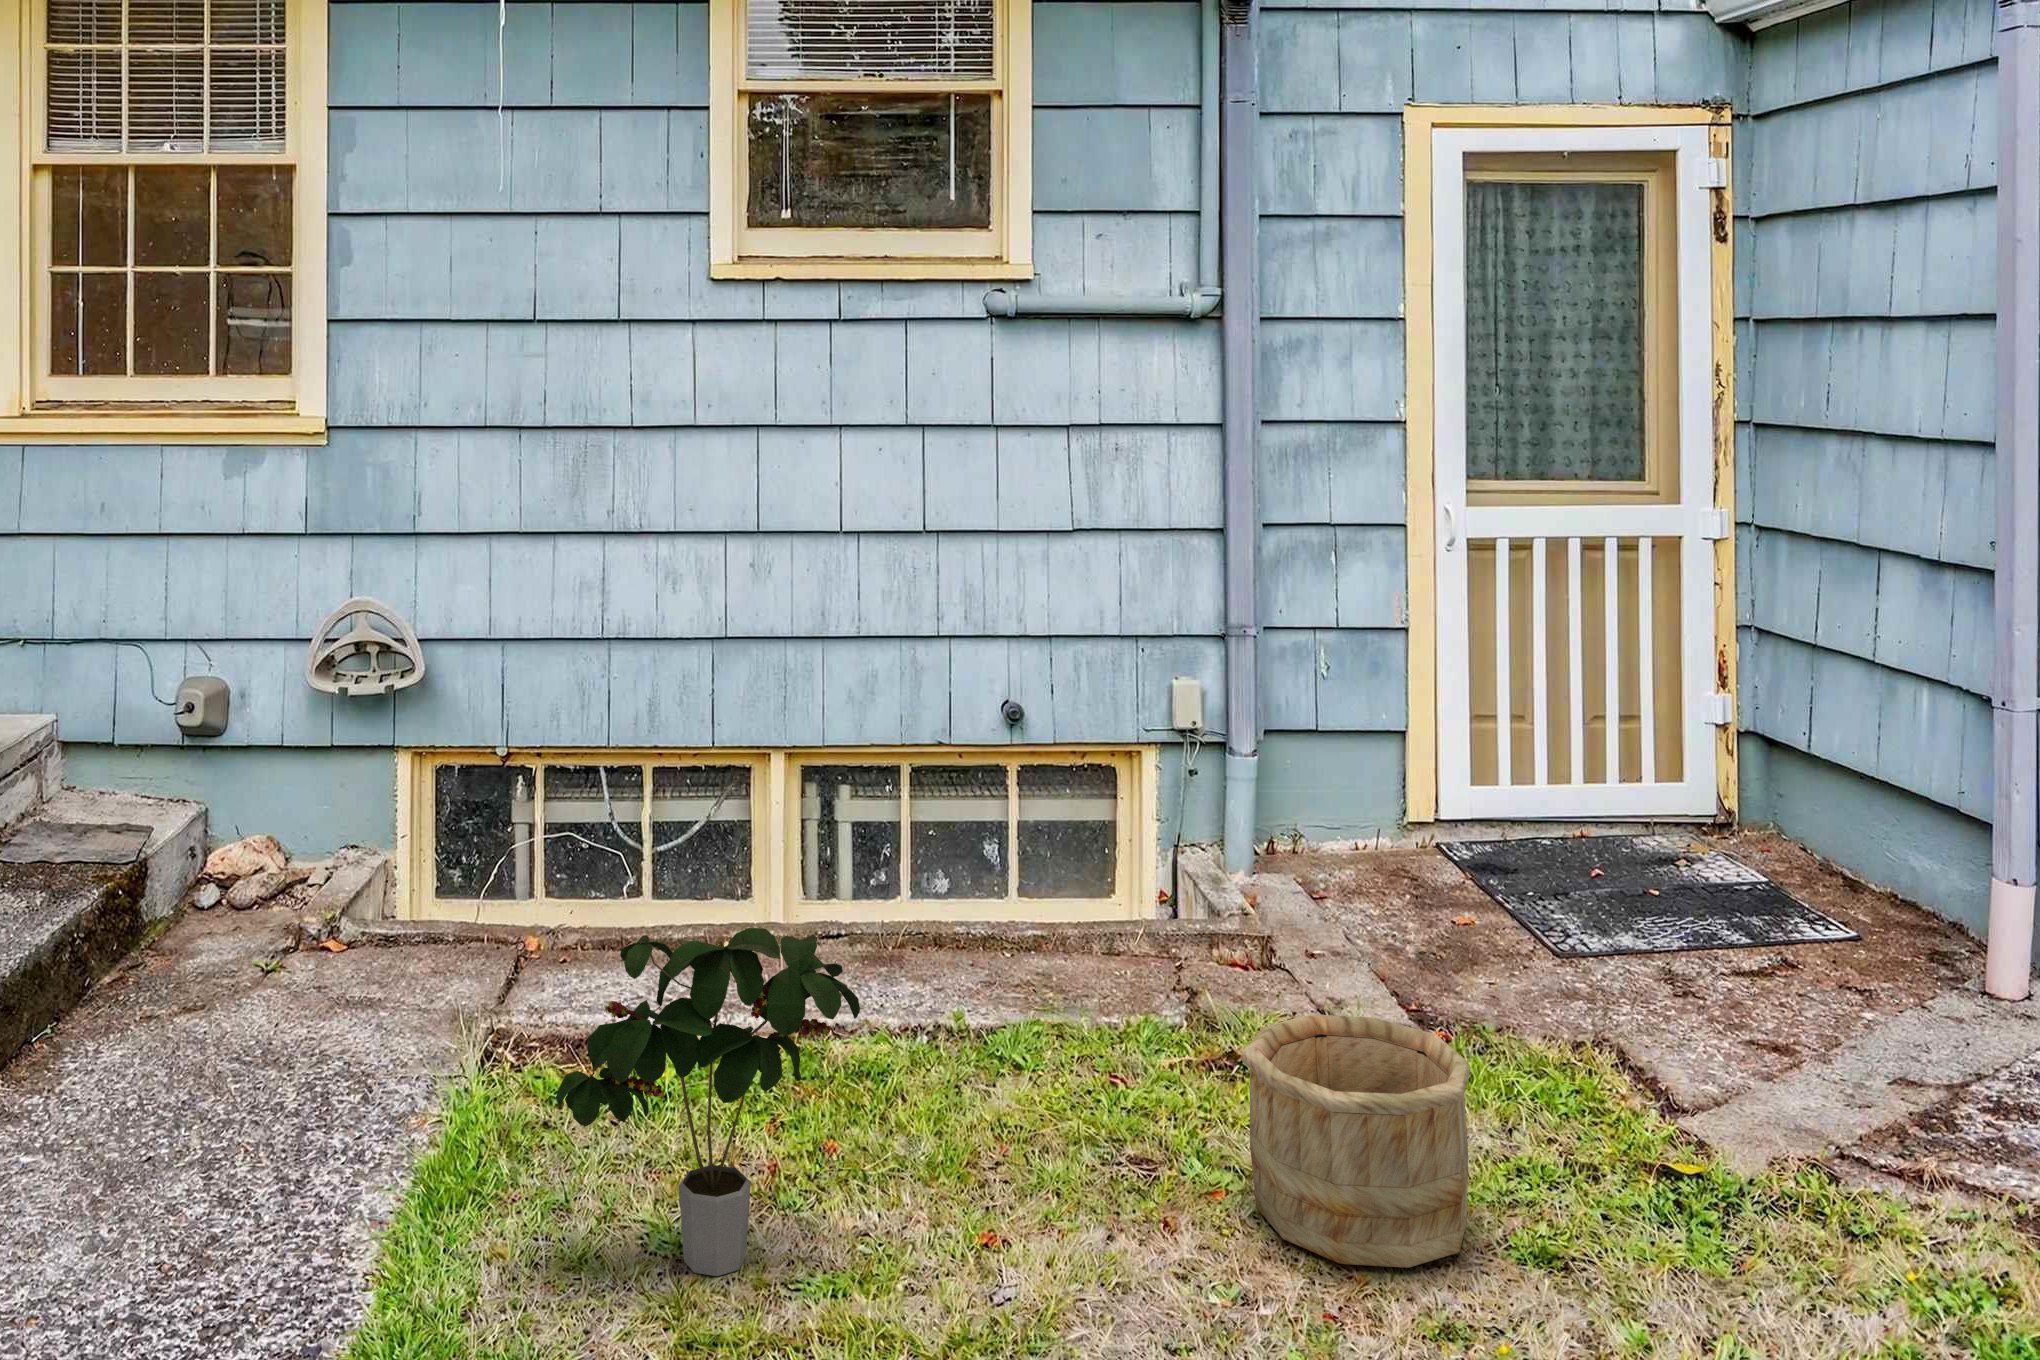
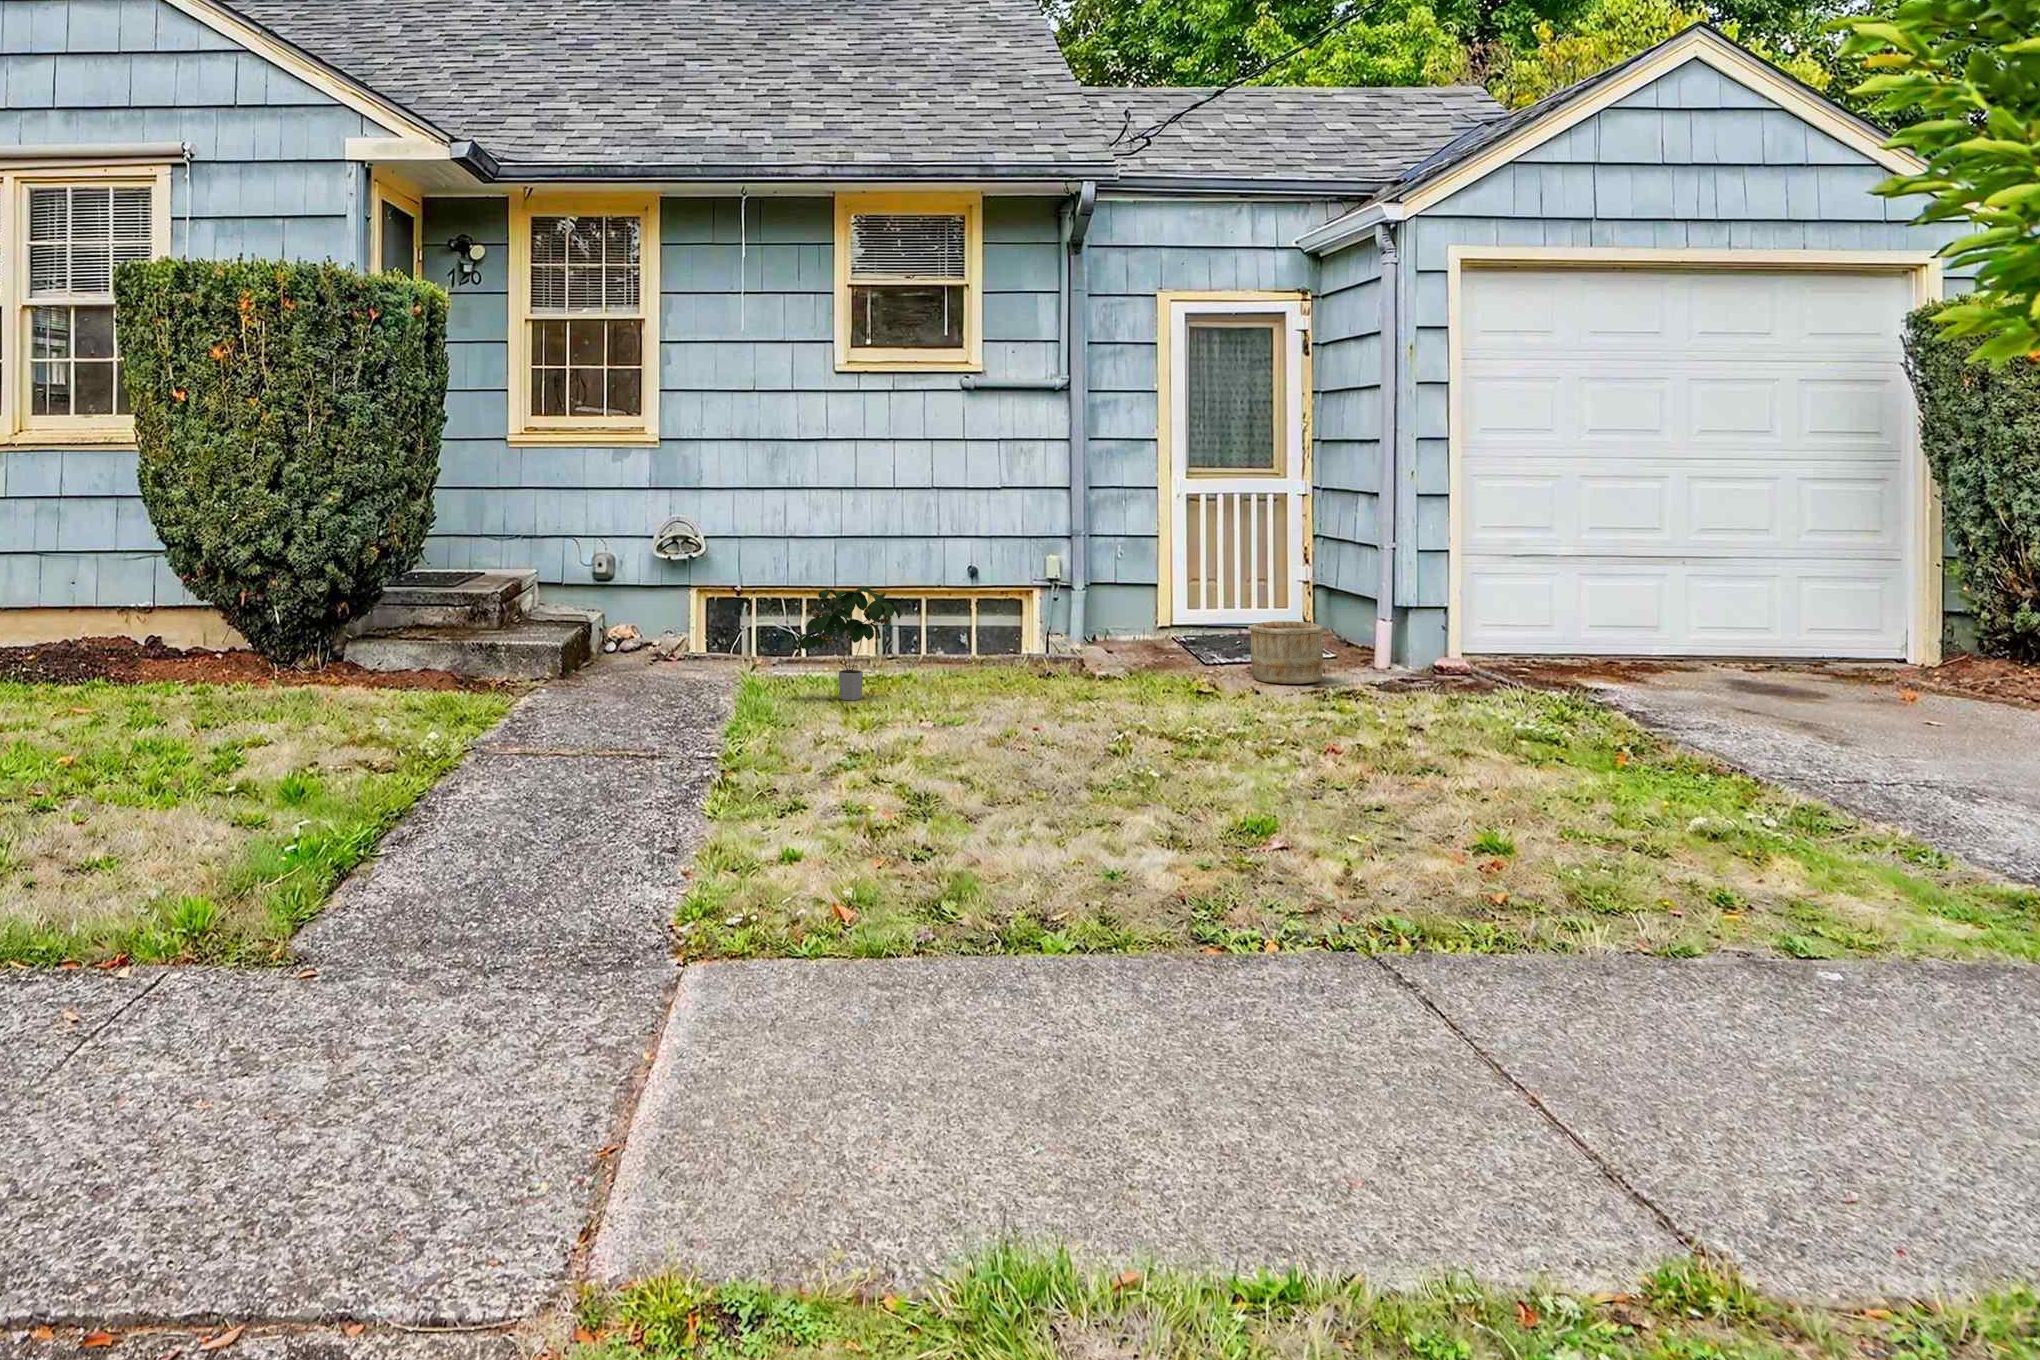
wooden bucket: present [1241,1014,1471,1268] -> present [1248,621,1324,684]

